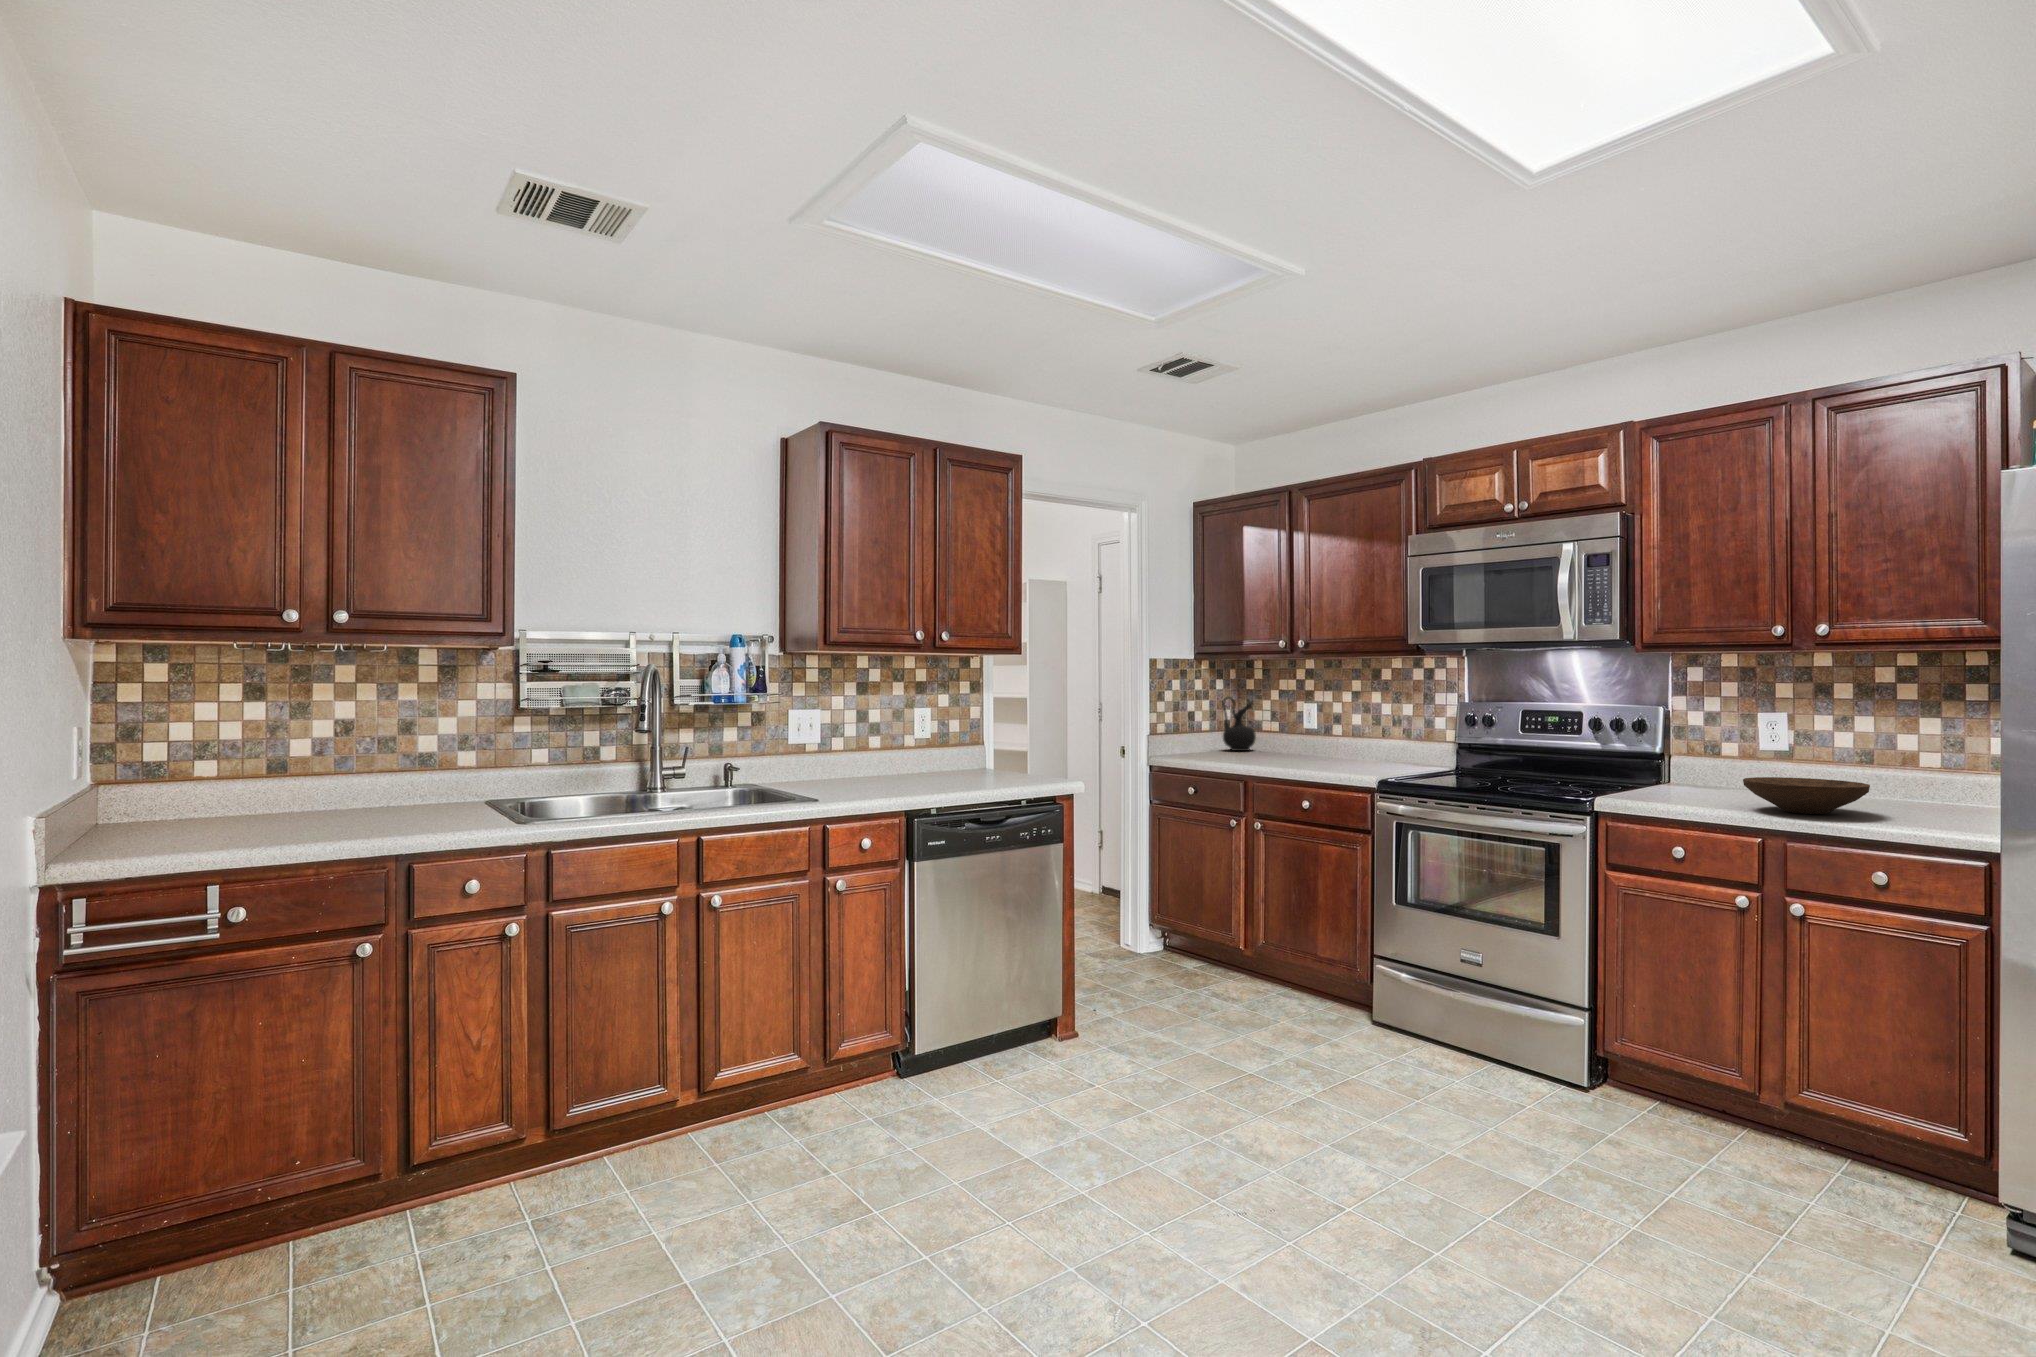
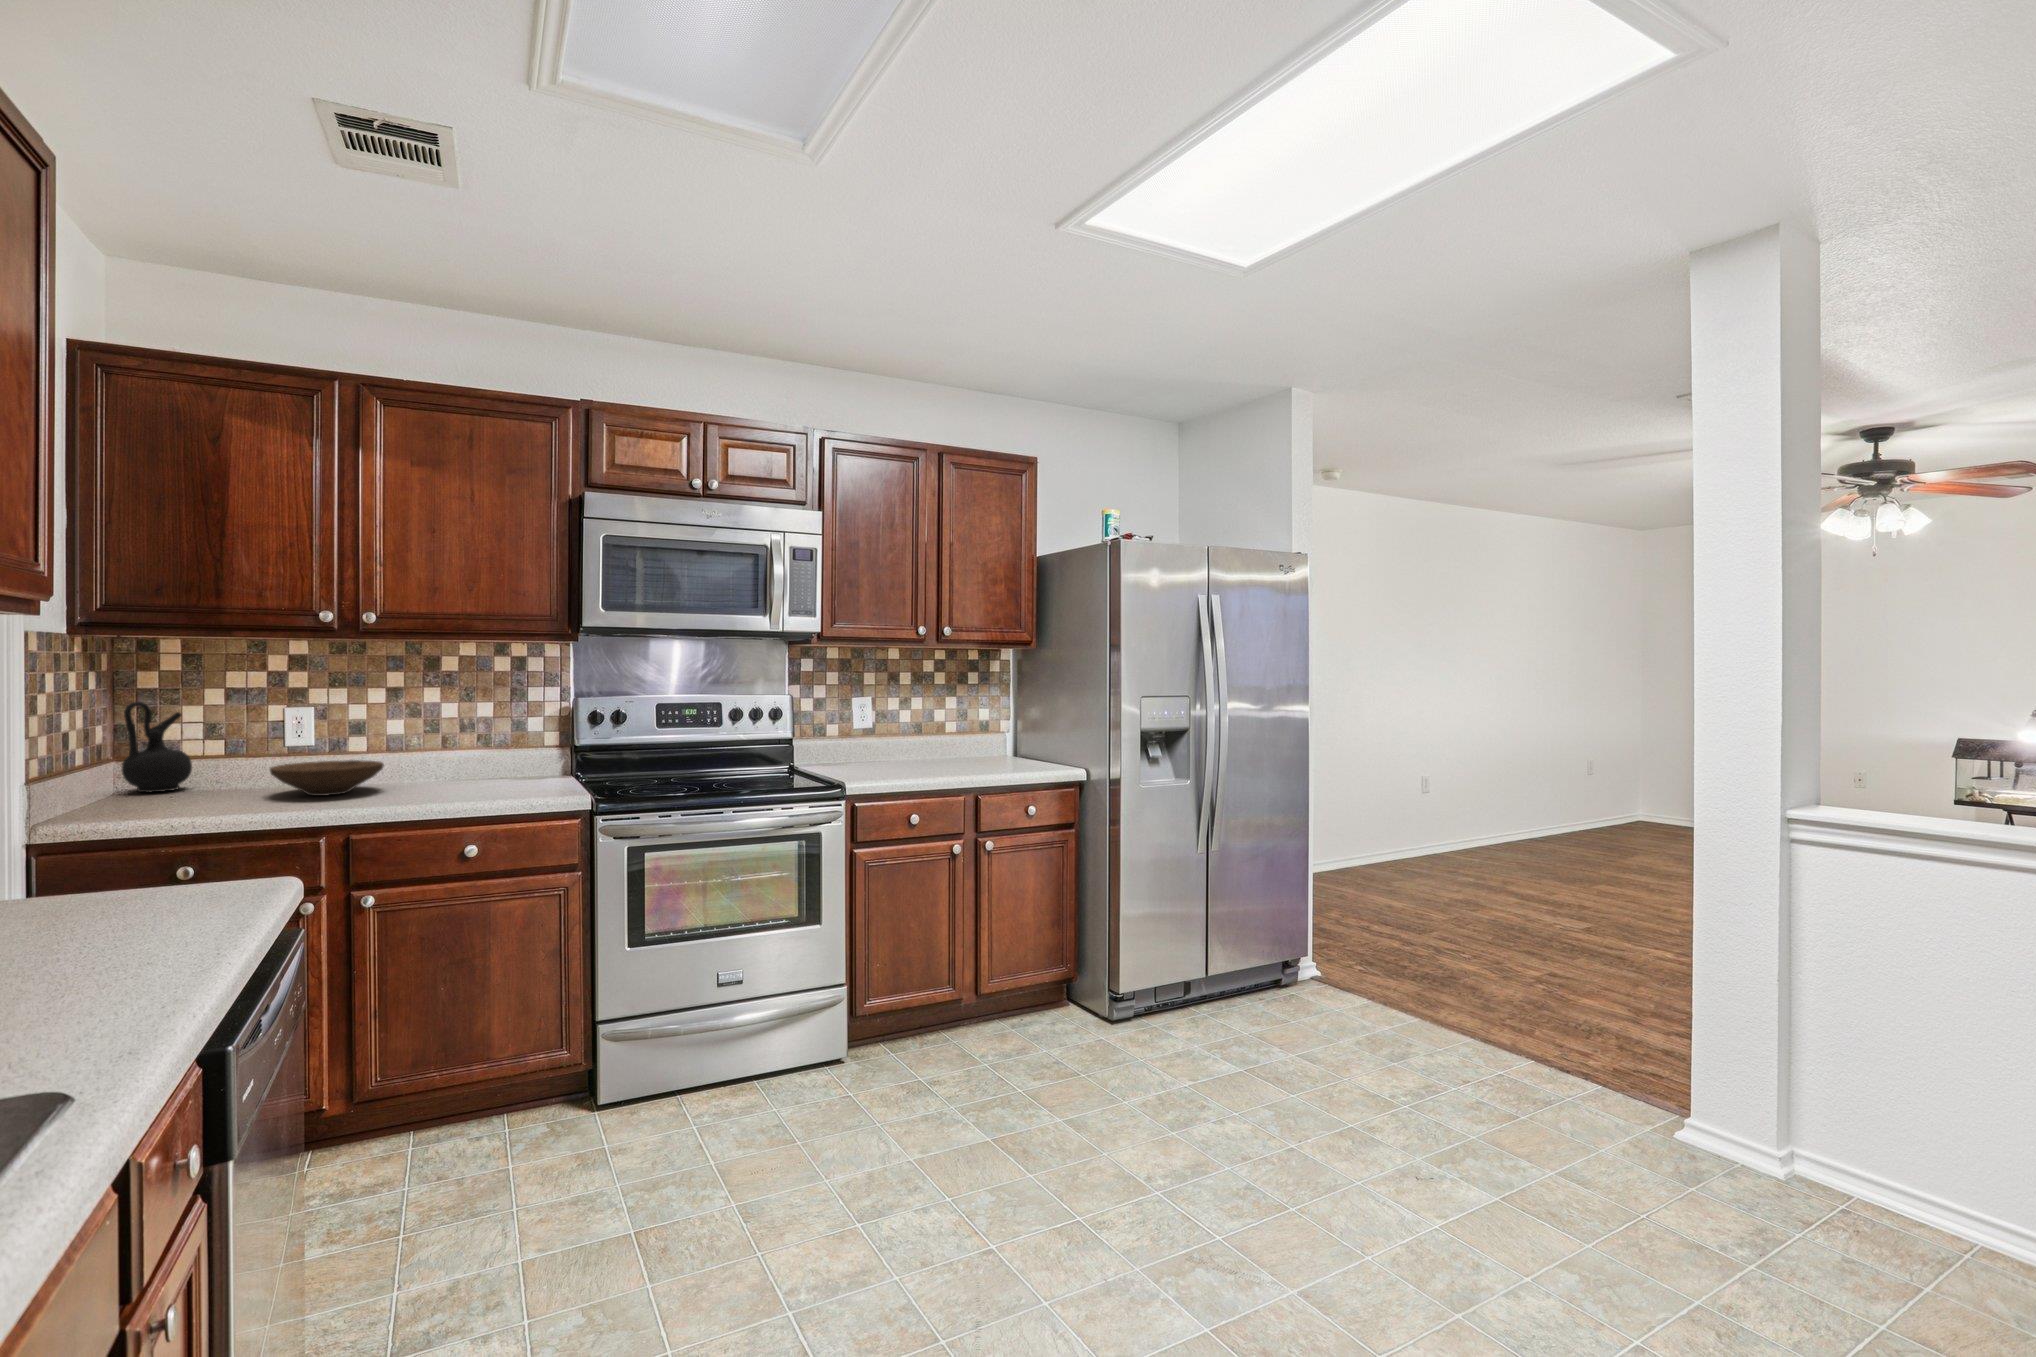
wooden bowl: present [1743,777,1870,814] -> present [270,760,384,796]

